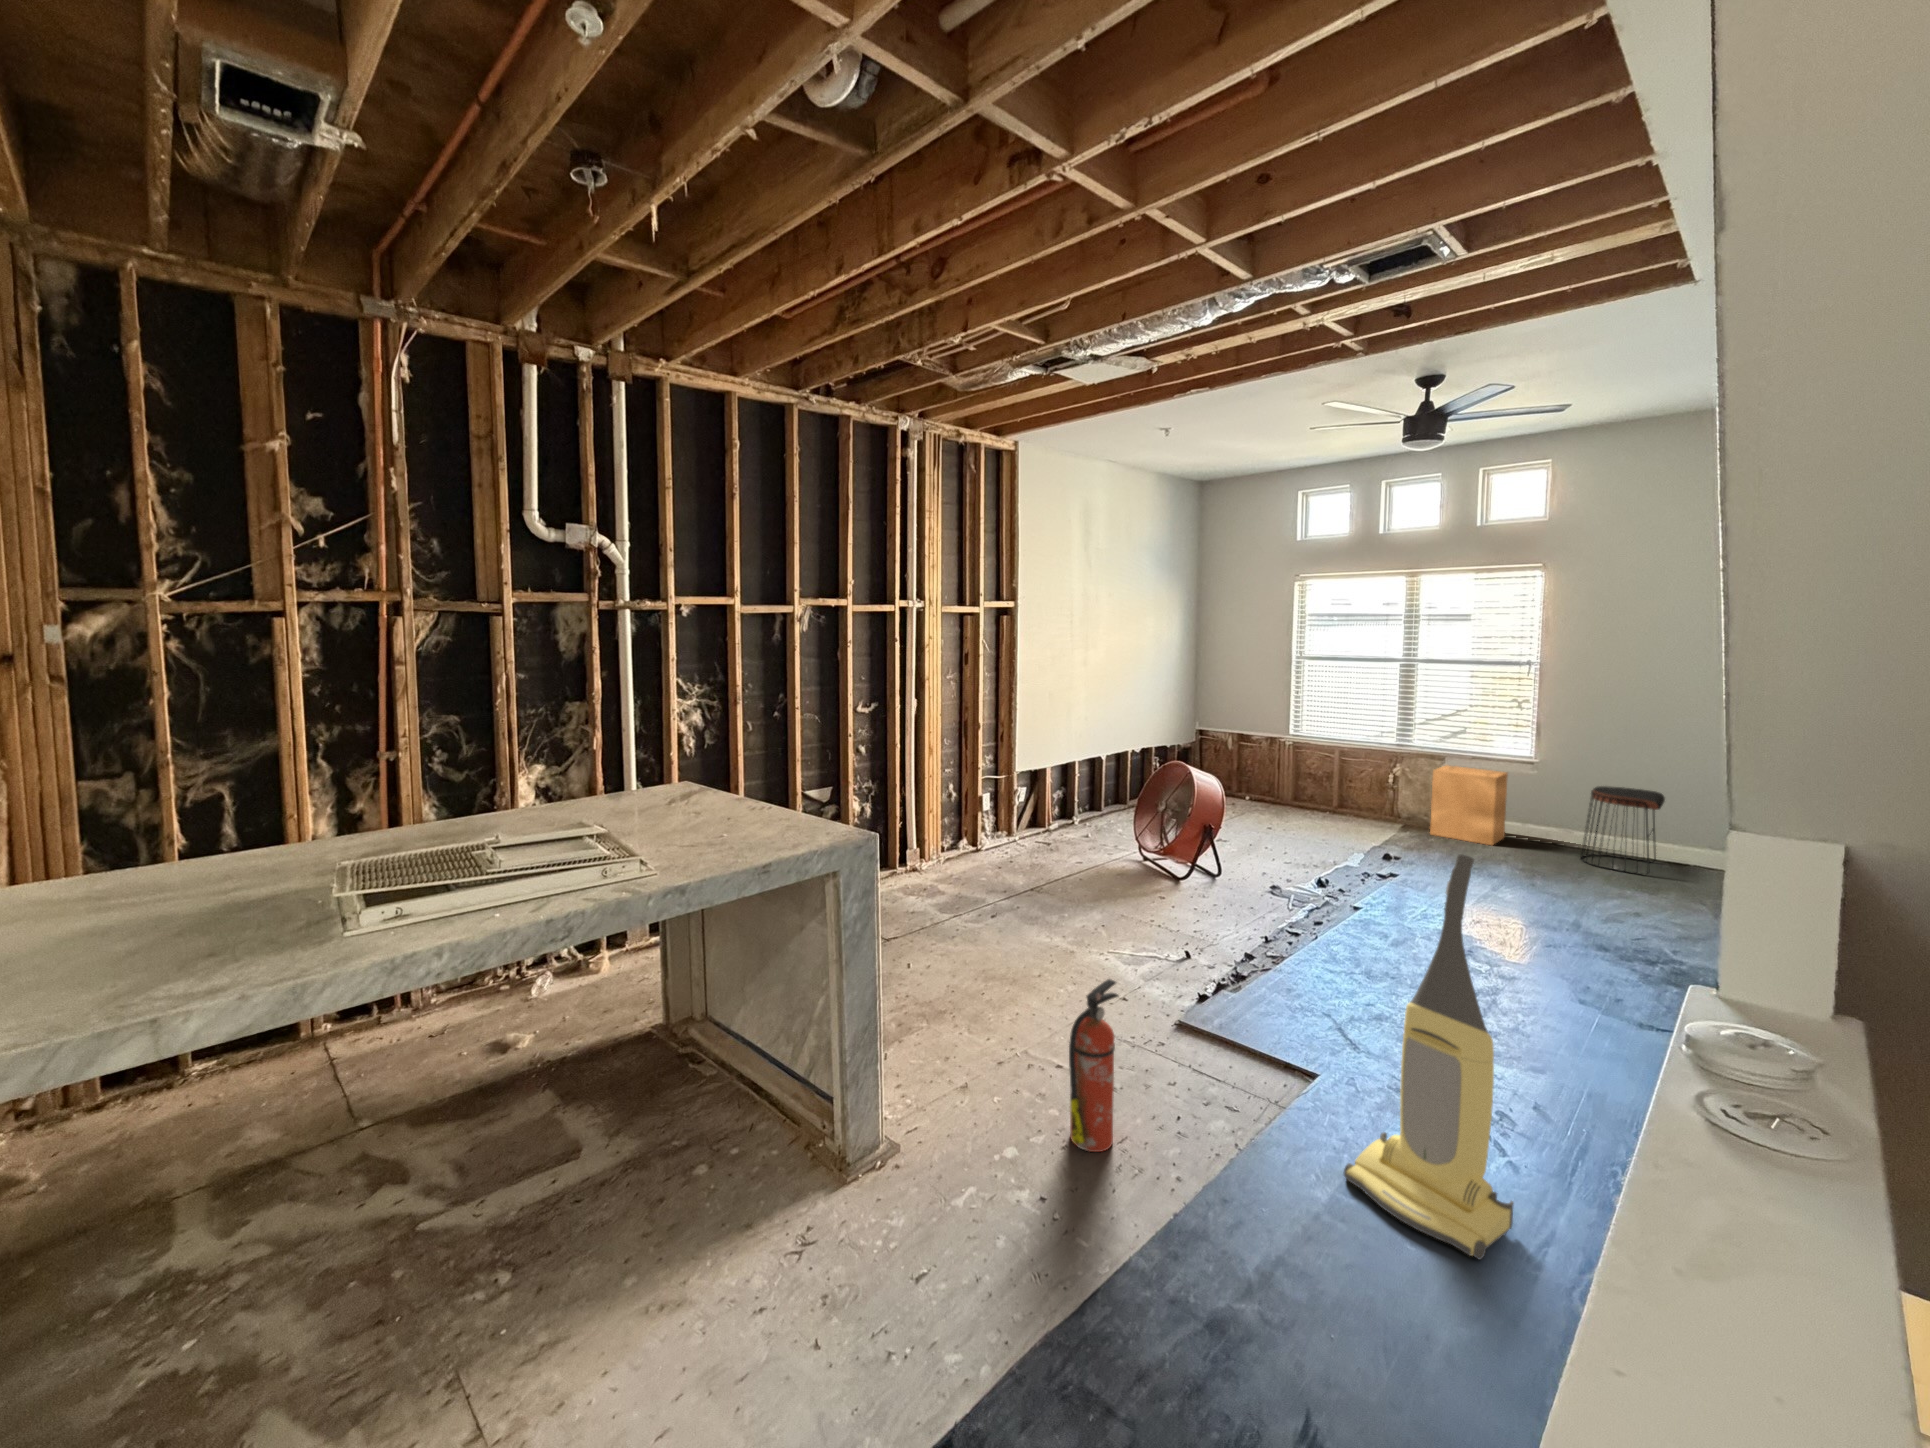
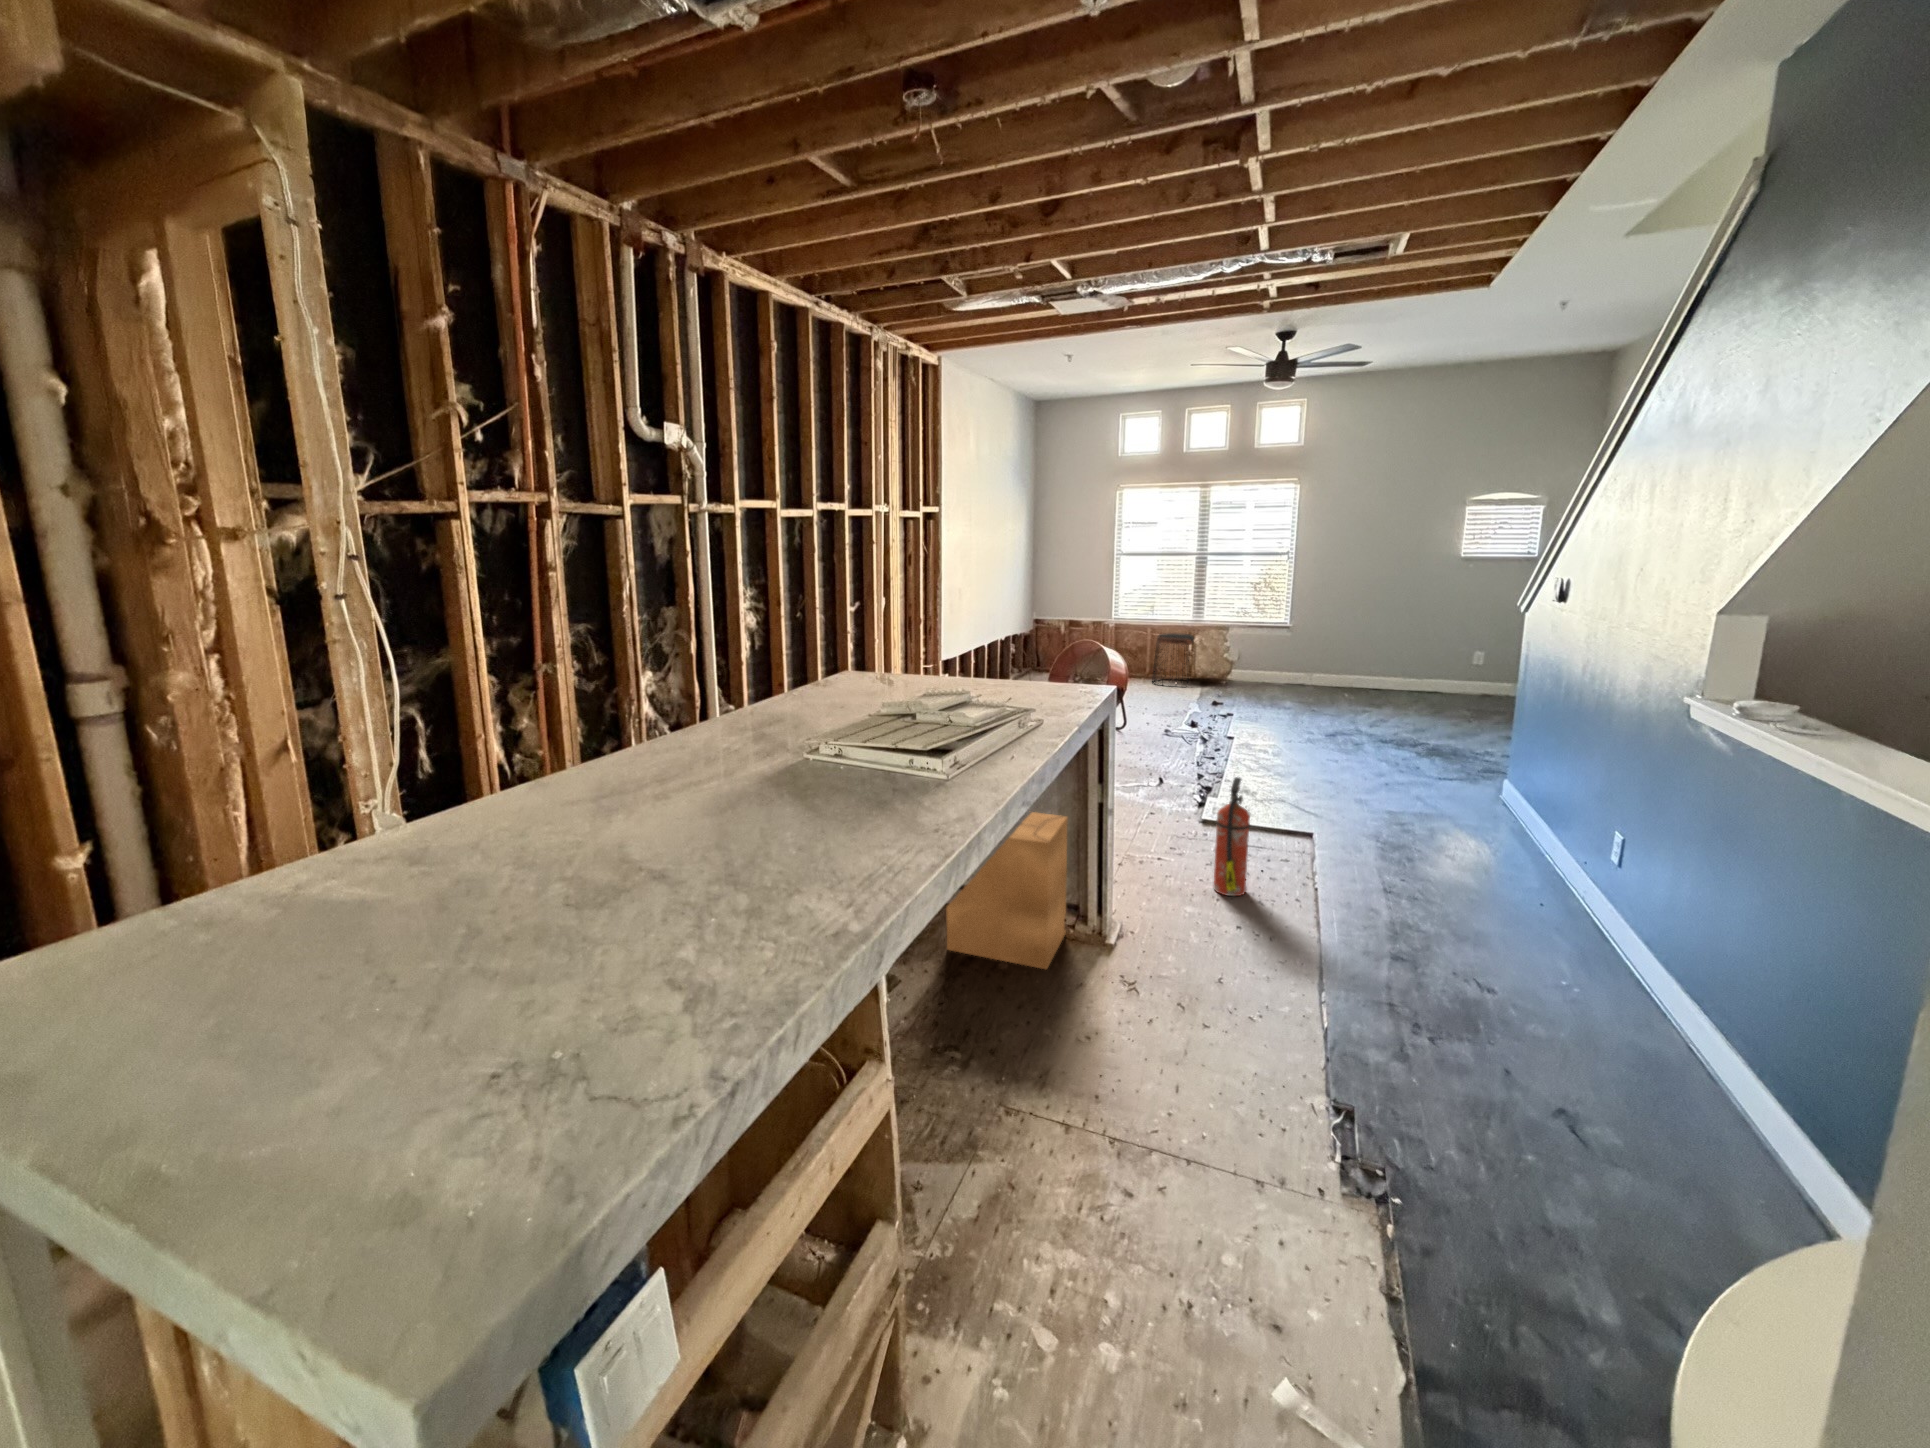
cardboard box: present [1430,765,1508,845] -> present [947,812,1068,969]
stool: present [1580,786,1665,875] -> present [1152,633,1194,683]
vacuum cleaner: present [1344,854,1514,1259] -> none [1379,661,1476,896]

